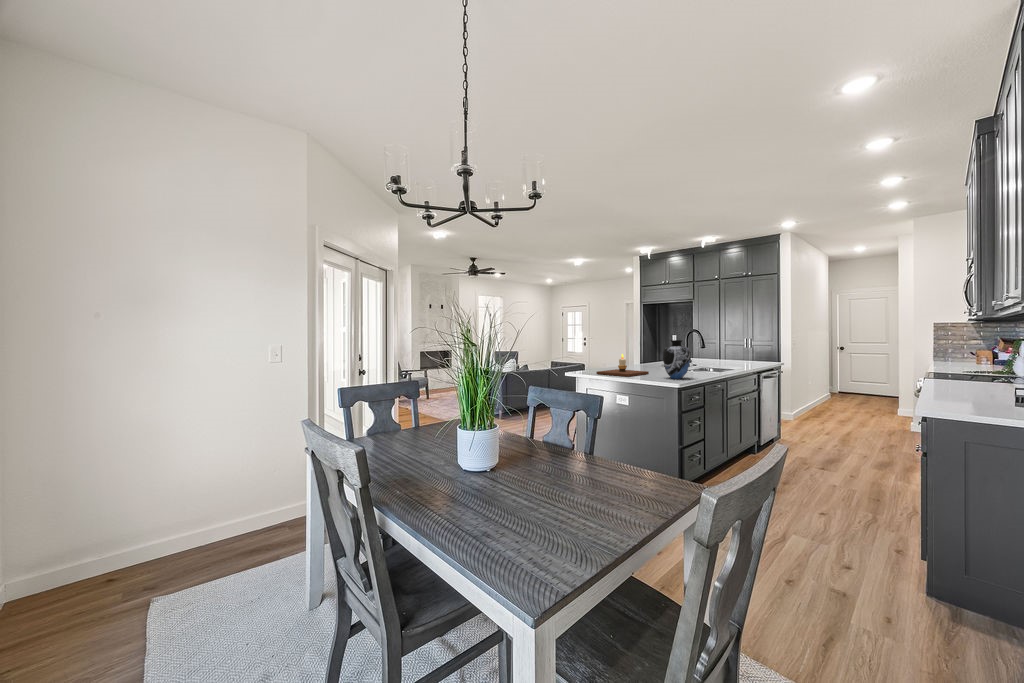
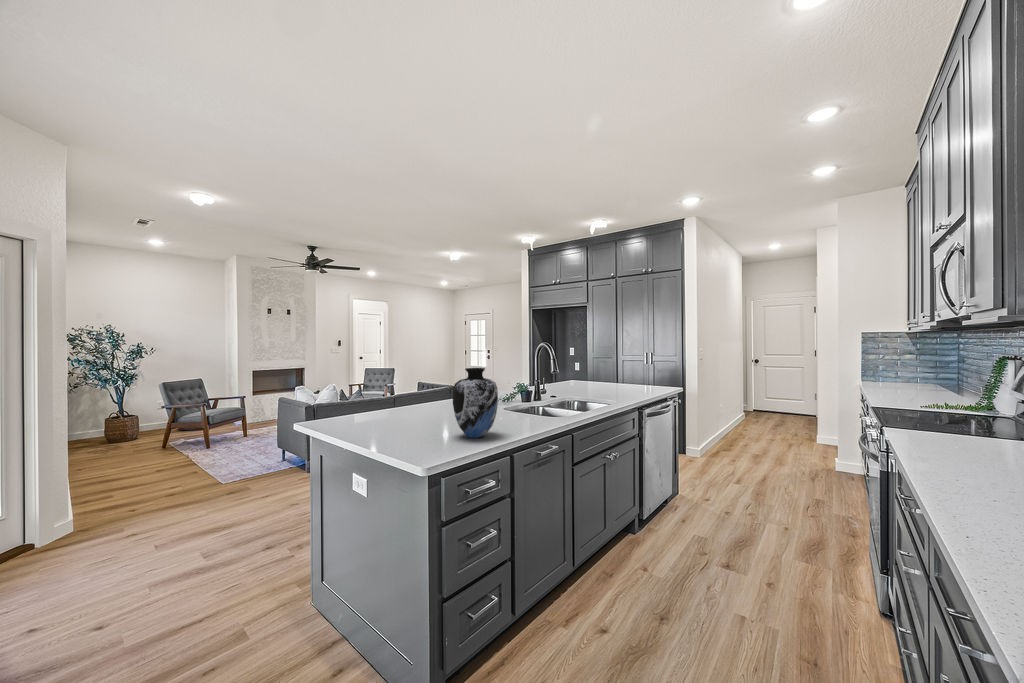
candle: present [596,354,649,377] -> none [363,388,452,433]

